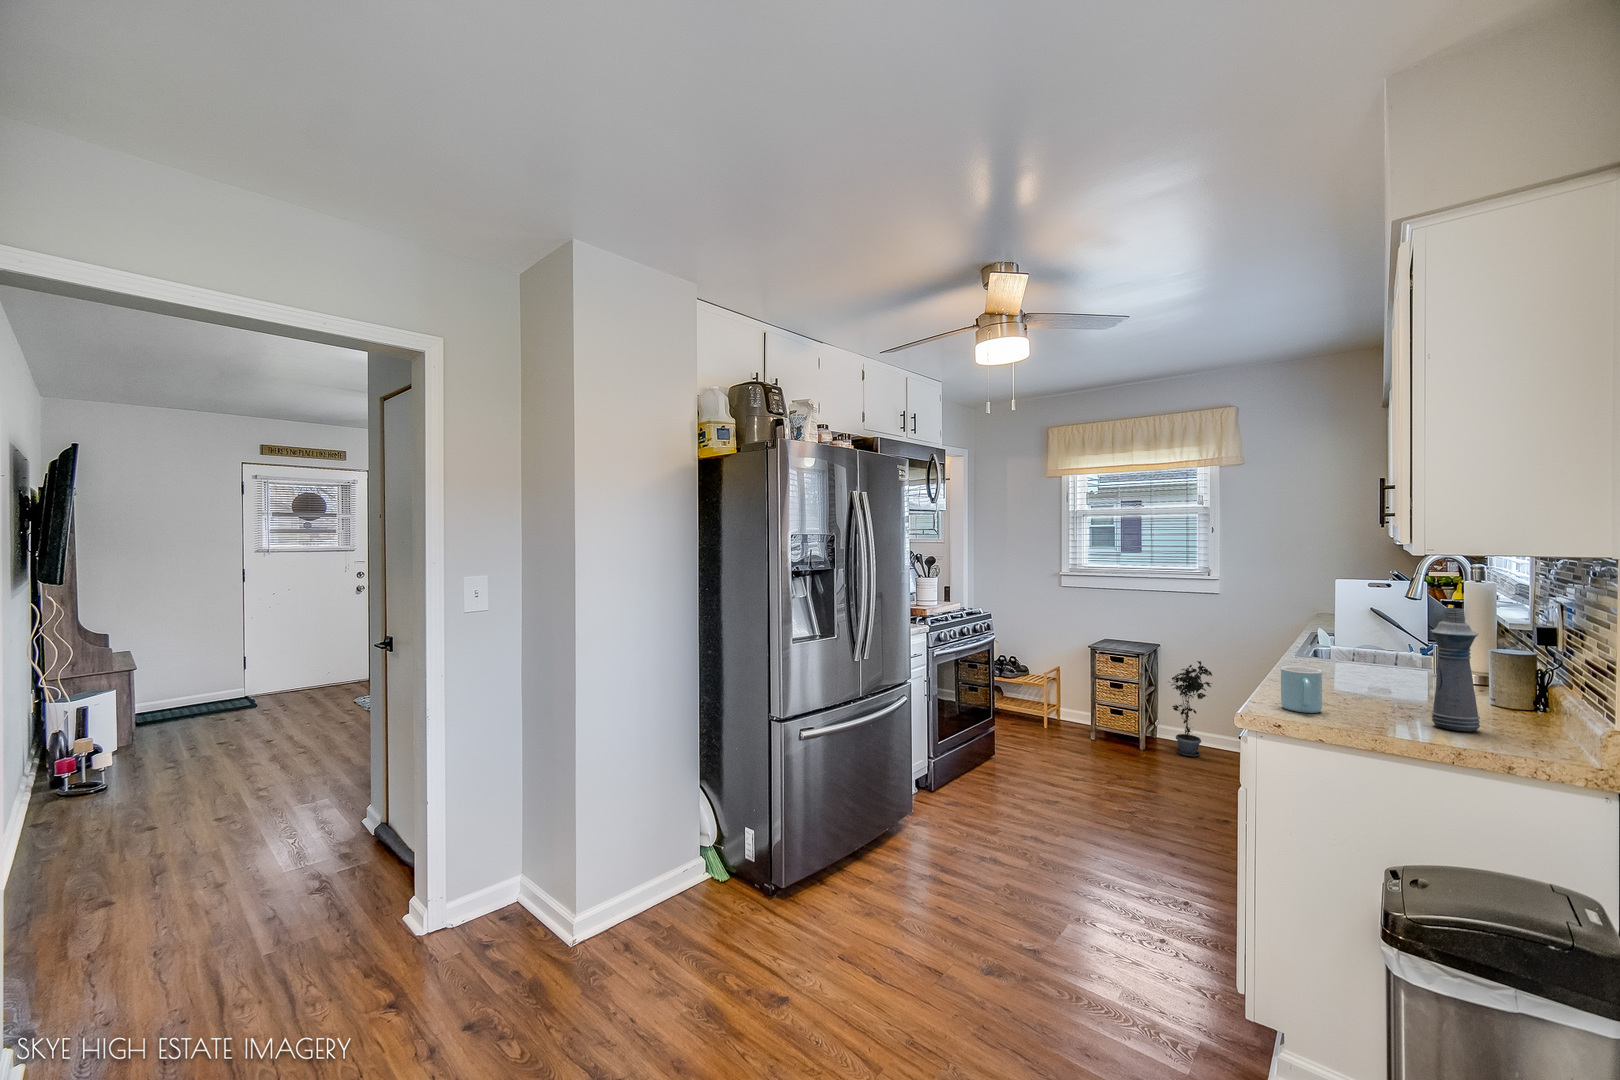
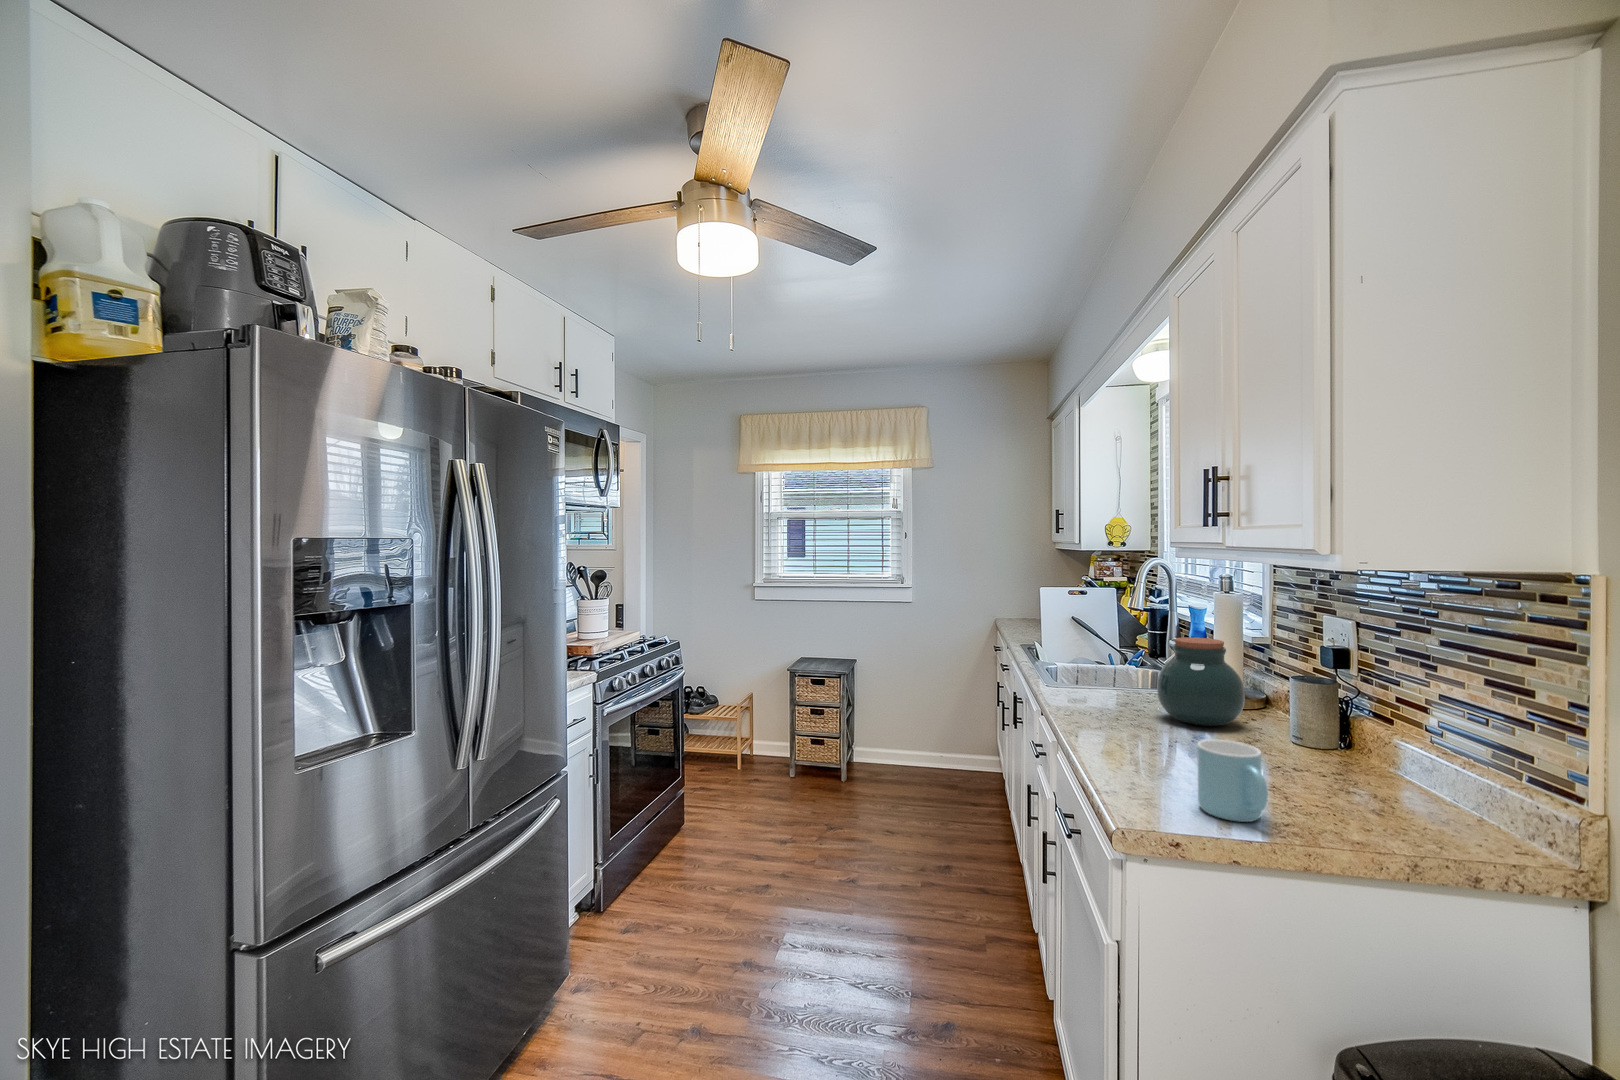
bottle: present [1430,608,1480,731] -> none [1395,639,1472,830]
jar: none [1347,616,1425,685] -> present [1157,637,1245,726]
potted plant: present [1171,661,1212,757] -> none [866,676,911,781]

